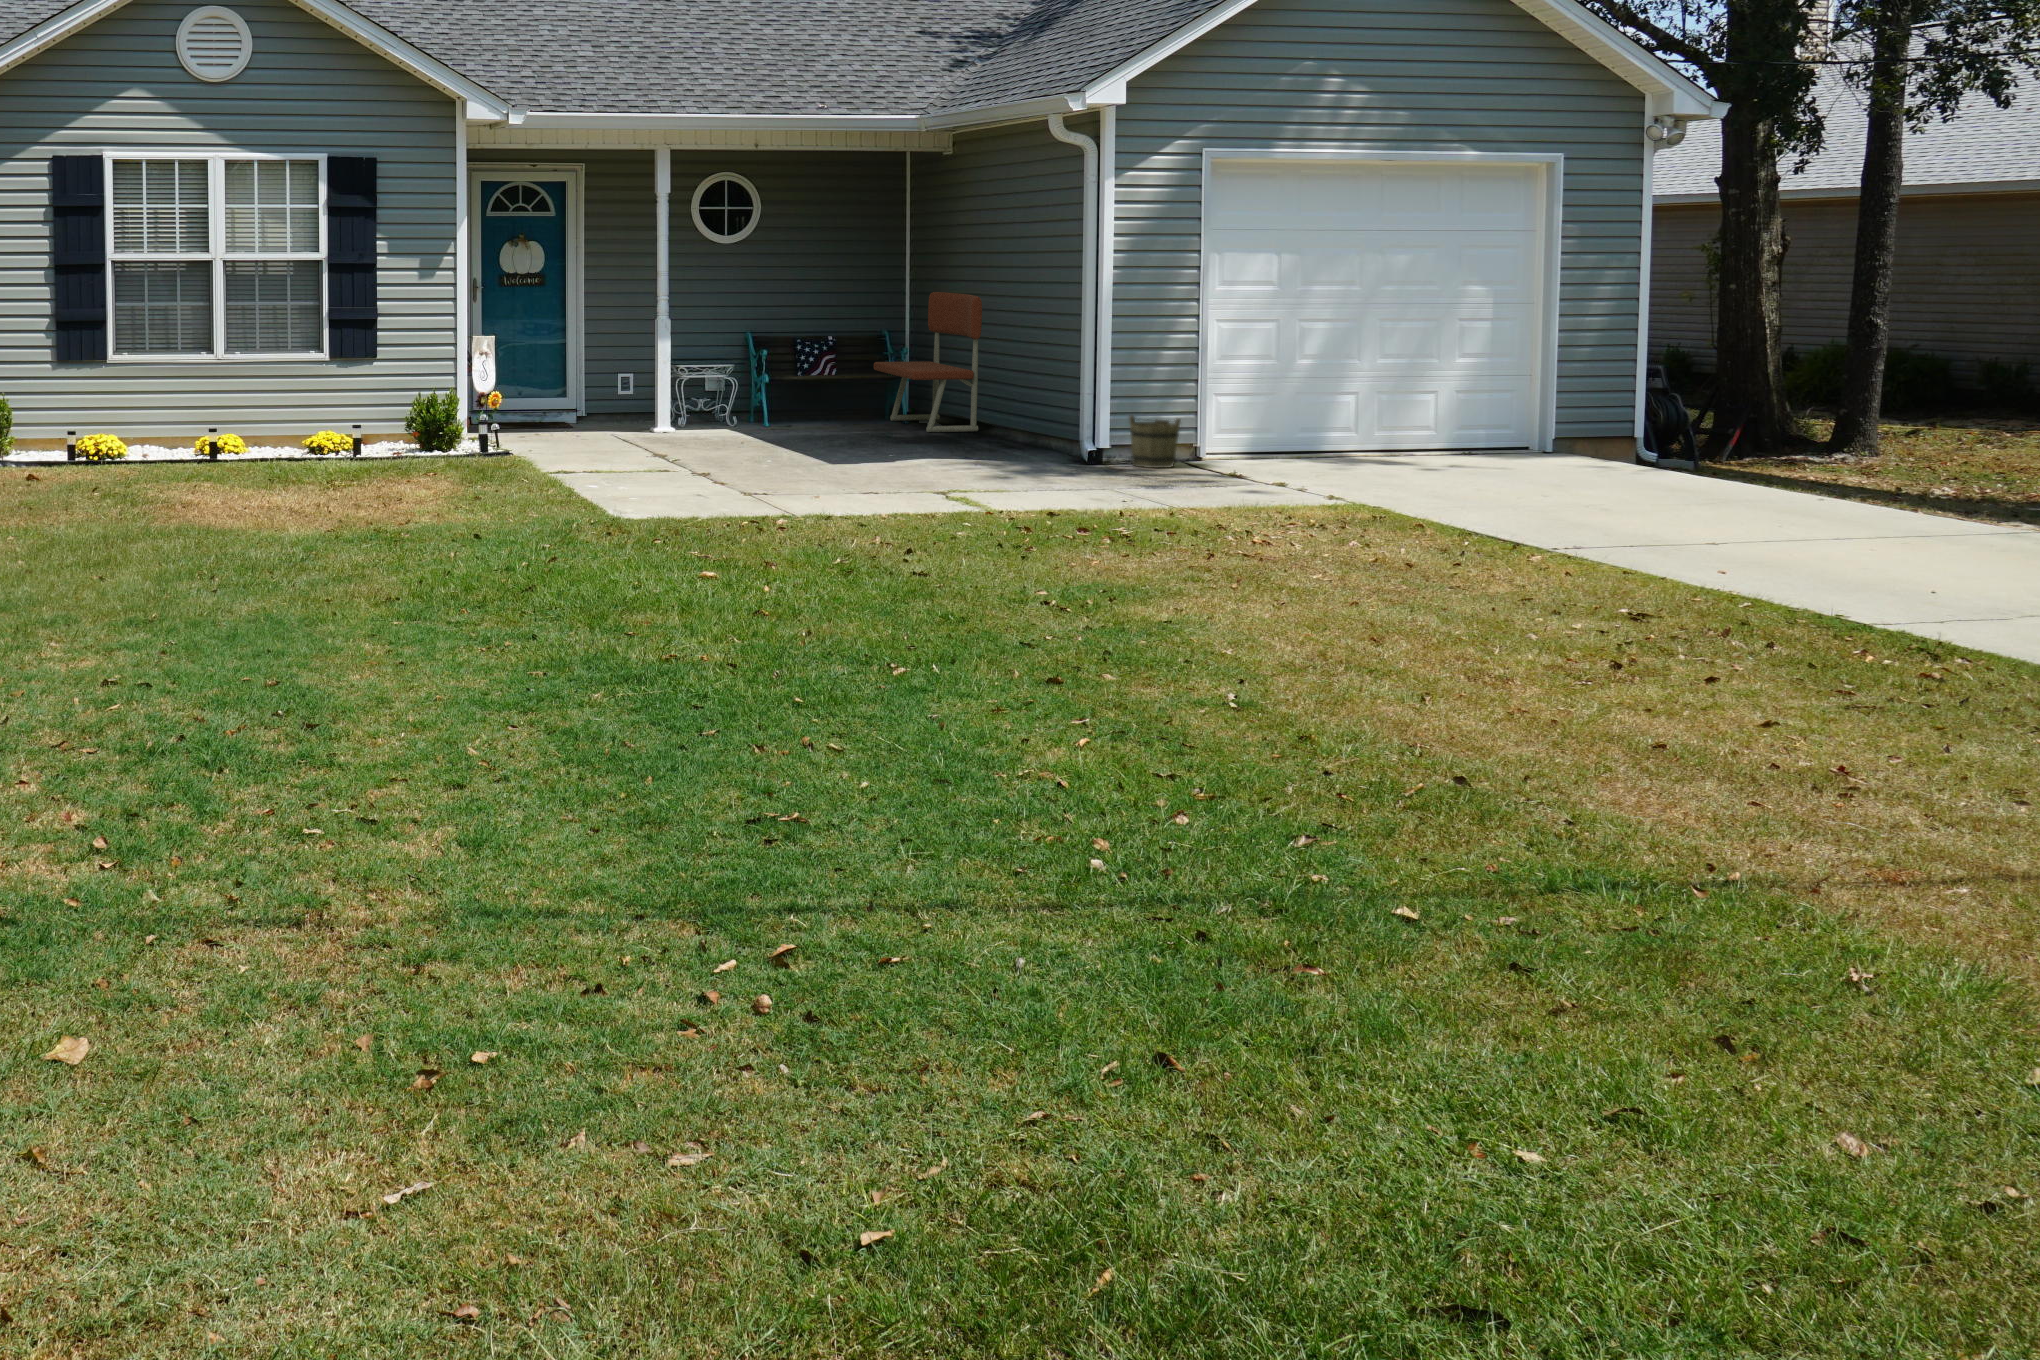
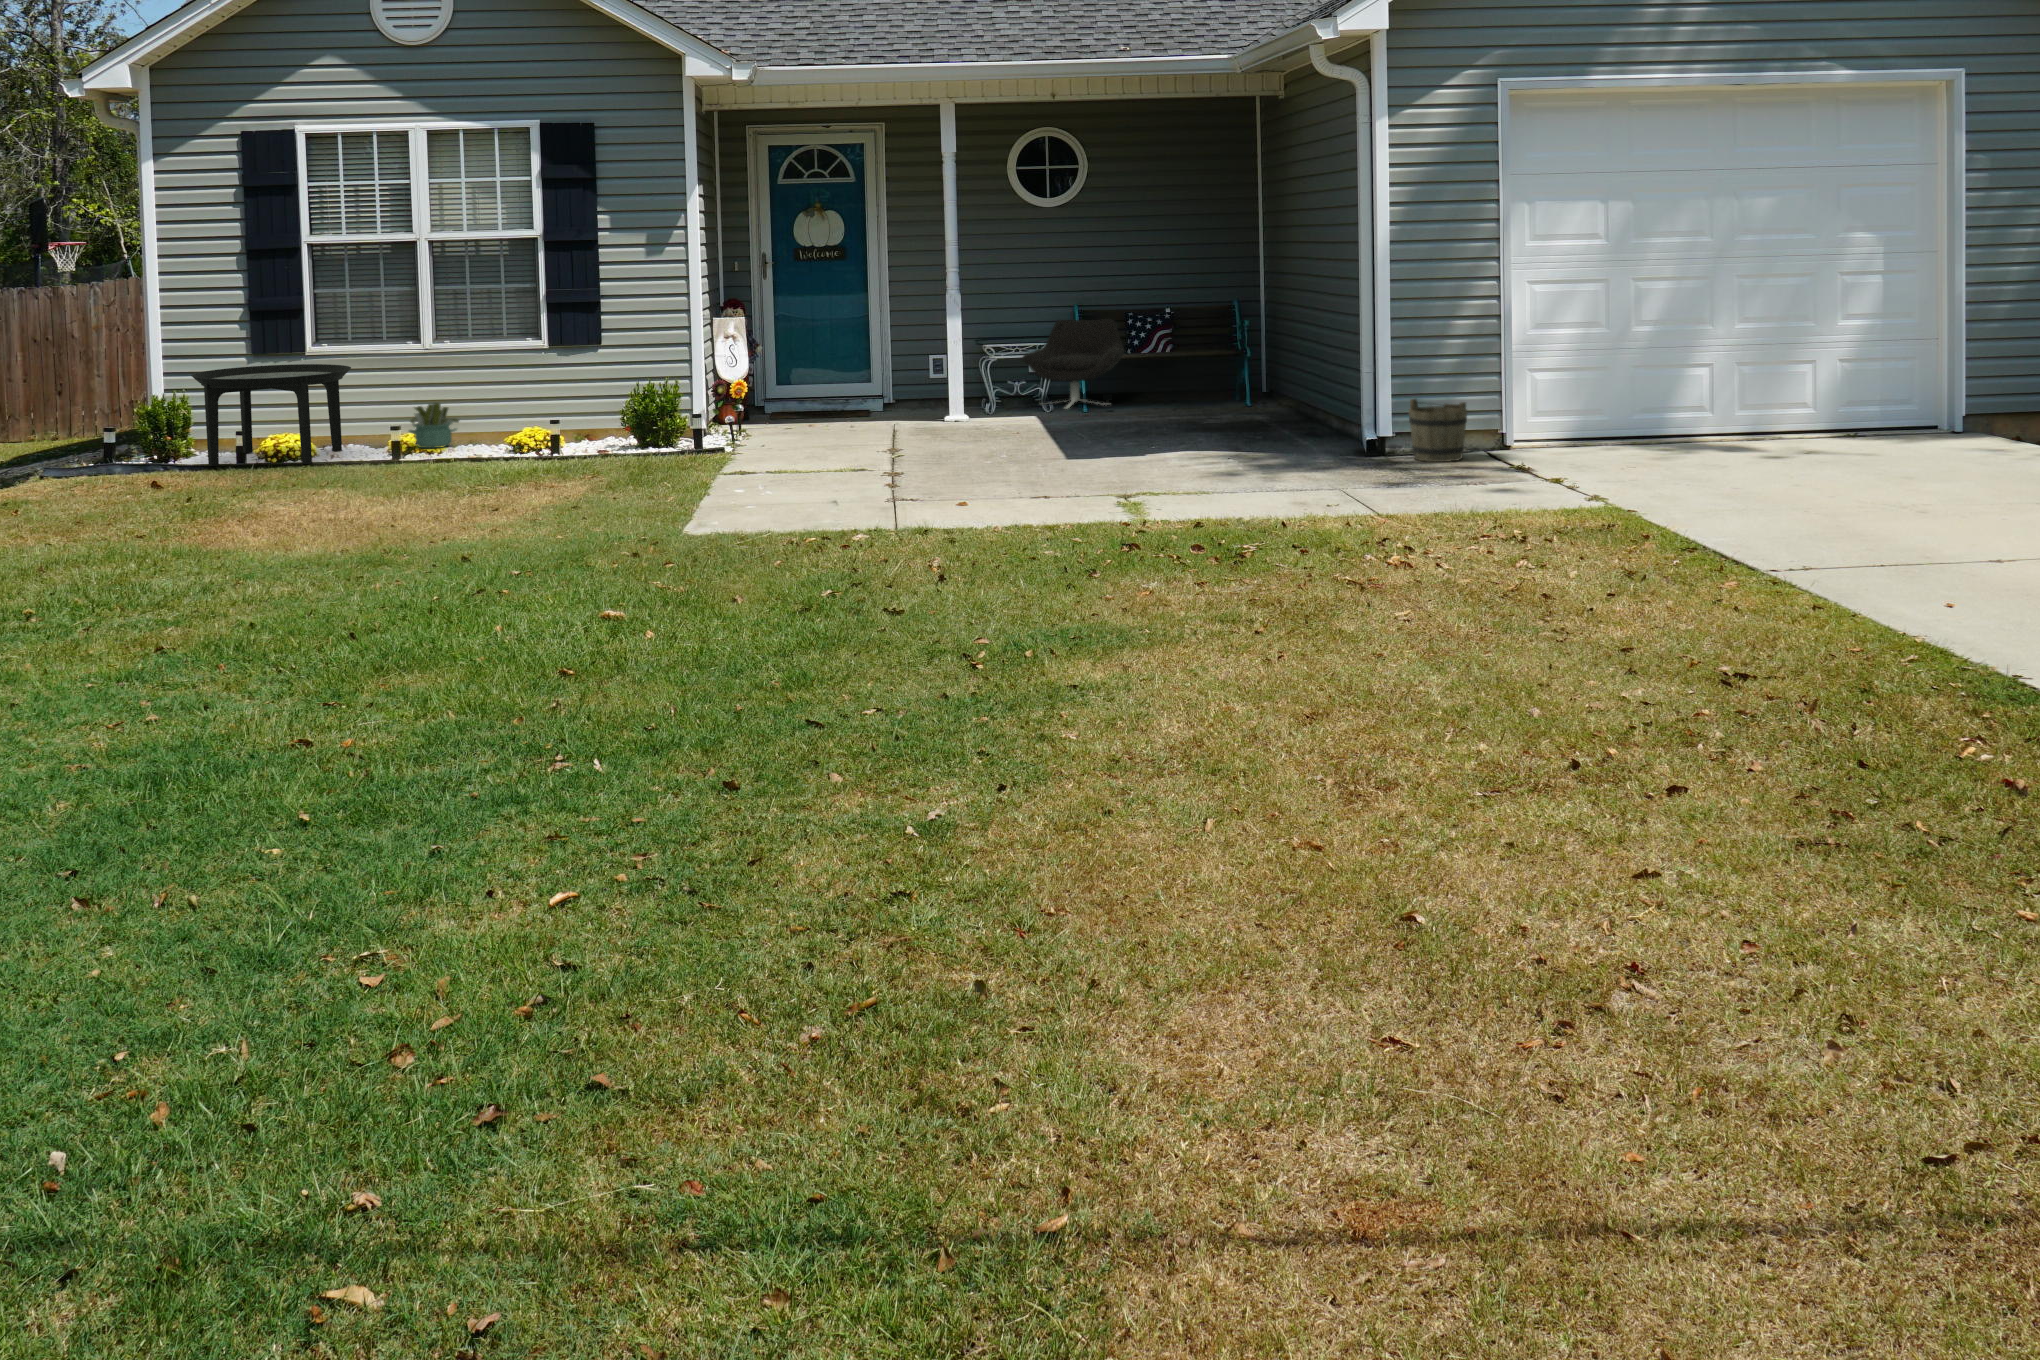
bench: present [874,292,982,432] -> none [1199,257,1300,418]
lounge chair: none [718,344,803,423] -> present [1023,319,1124,409]
round table: none [22,373,167,466] -> present [191,364,351,466]
decorative plant: none [207,410,256,452] -> present [409,402,460,448]

